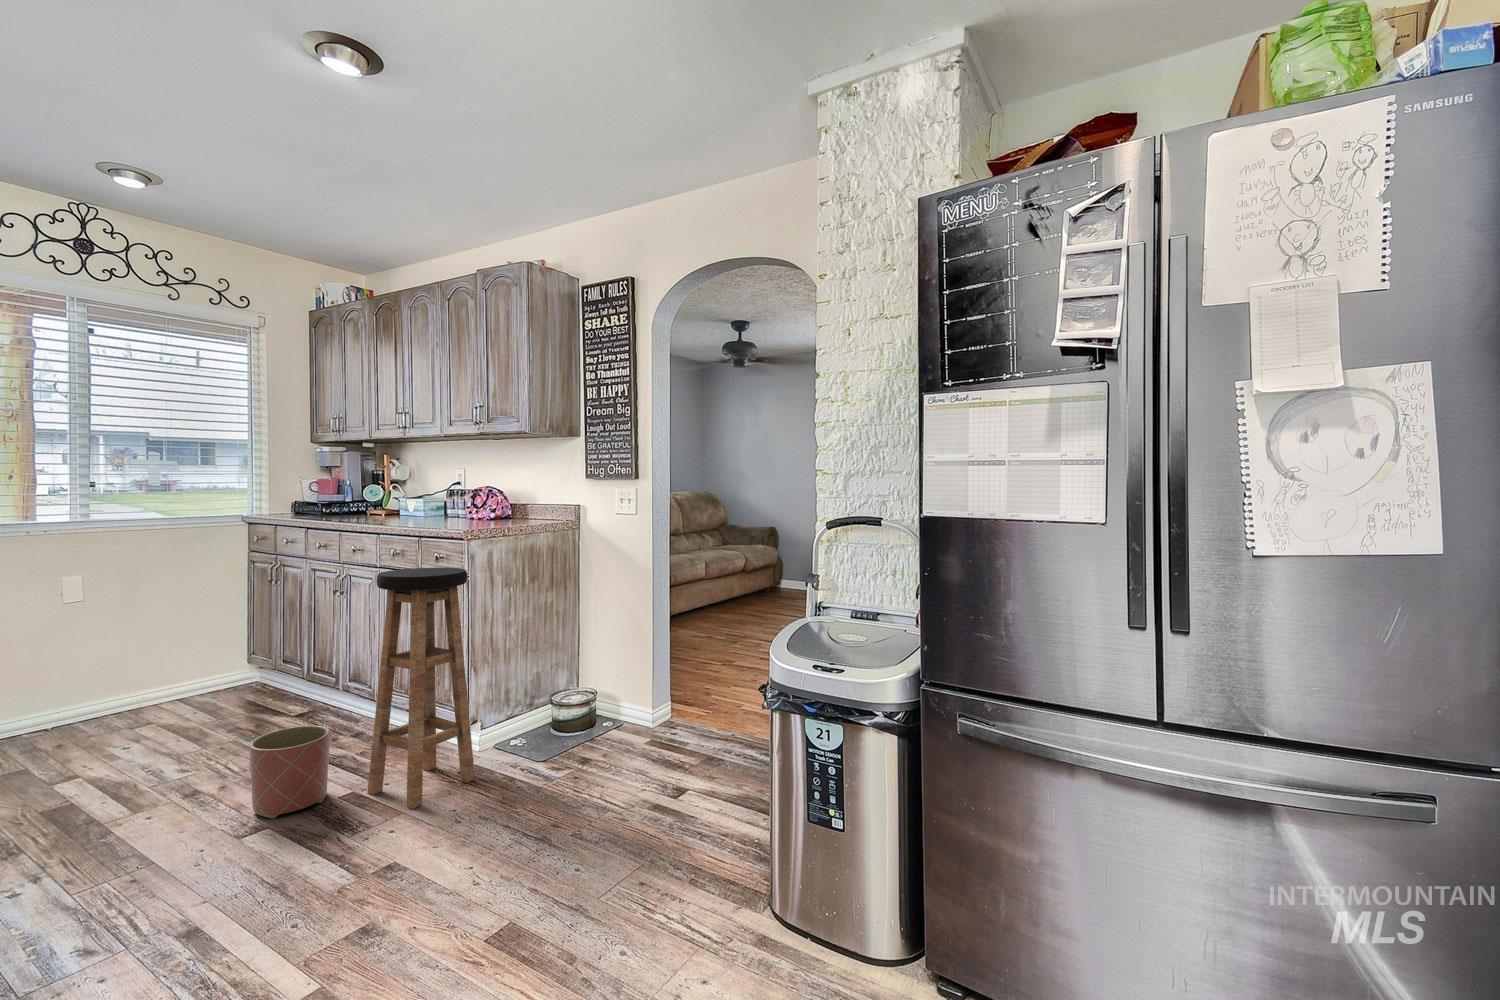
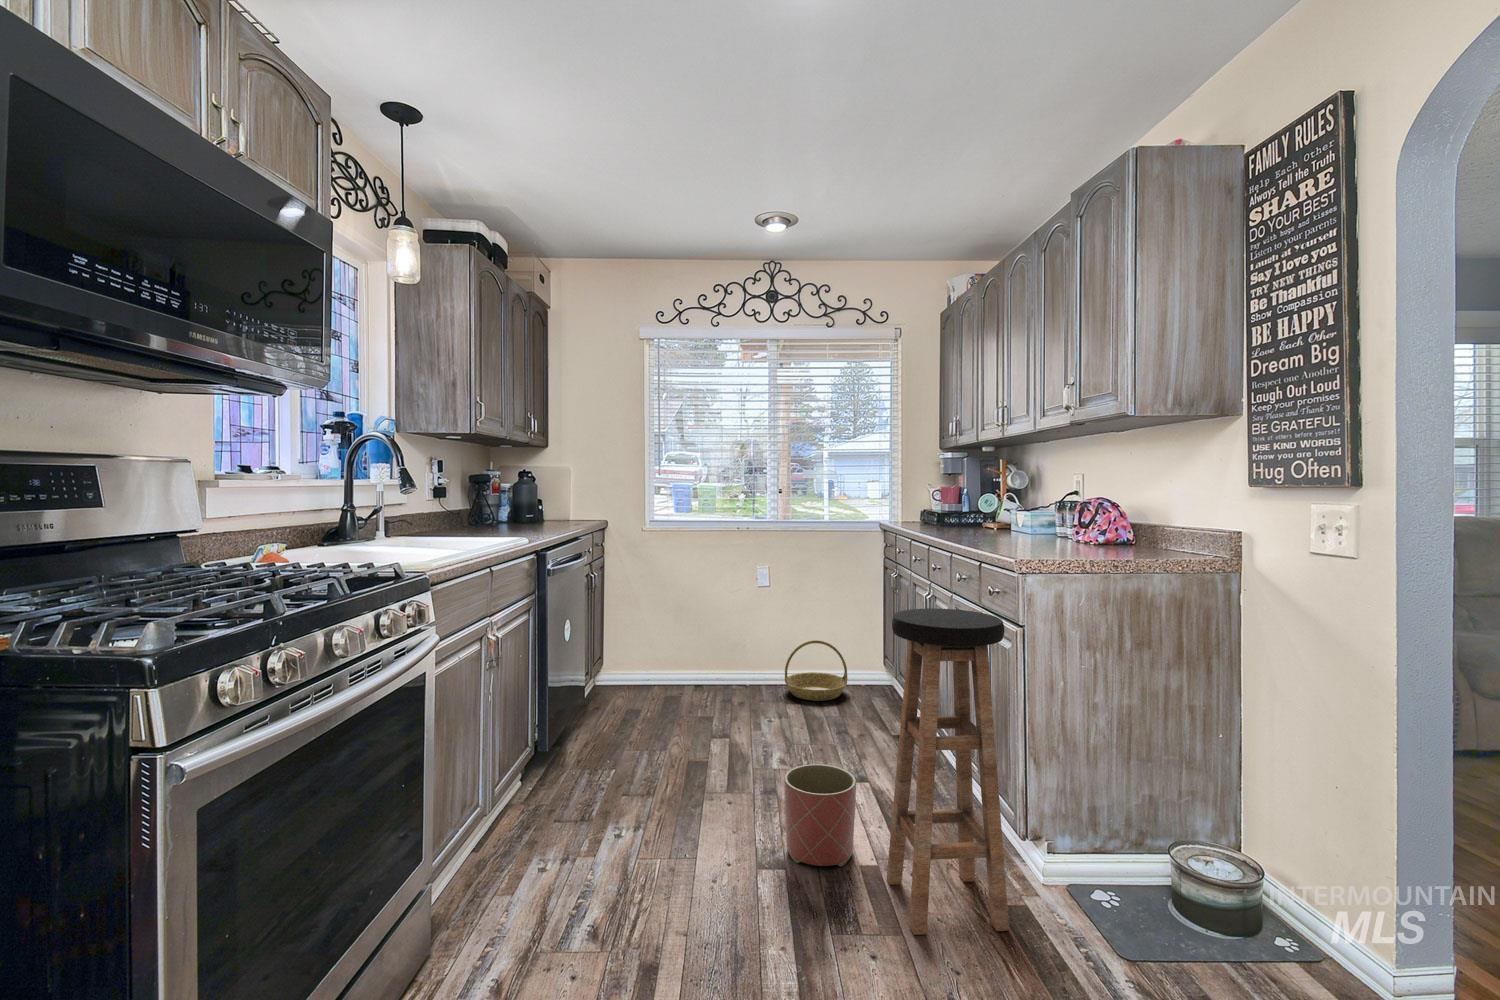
basket: none [120,646,215,715] -> present [785,640,847,701]

